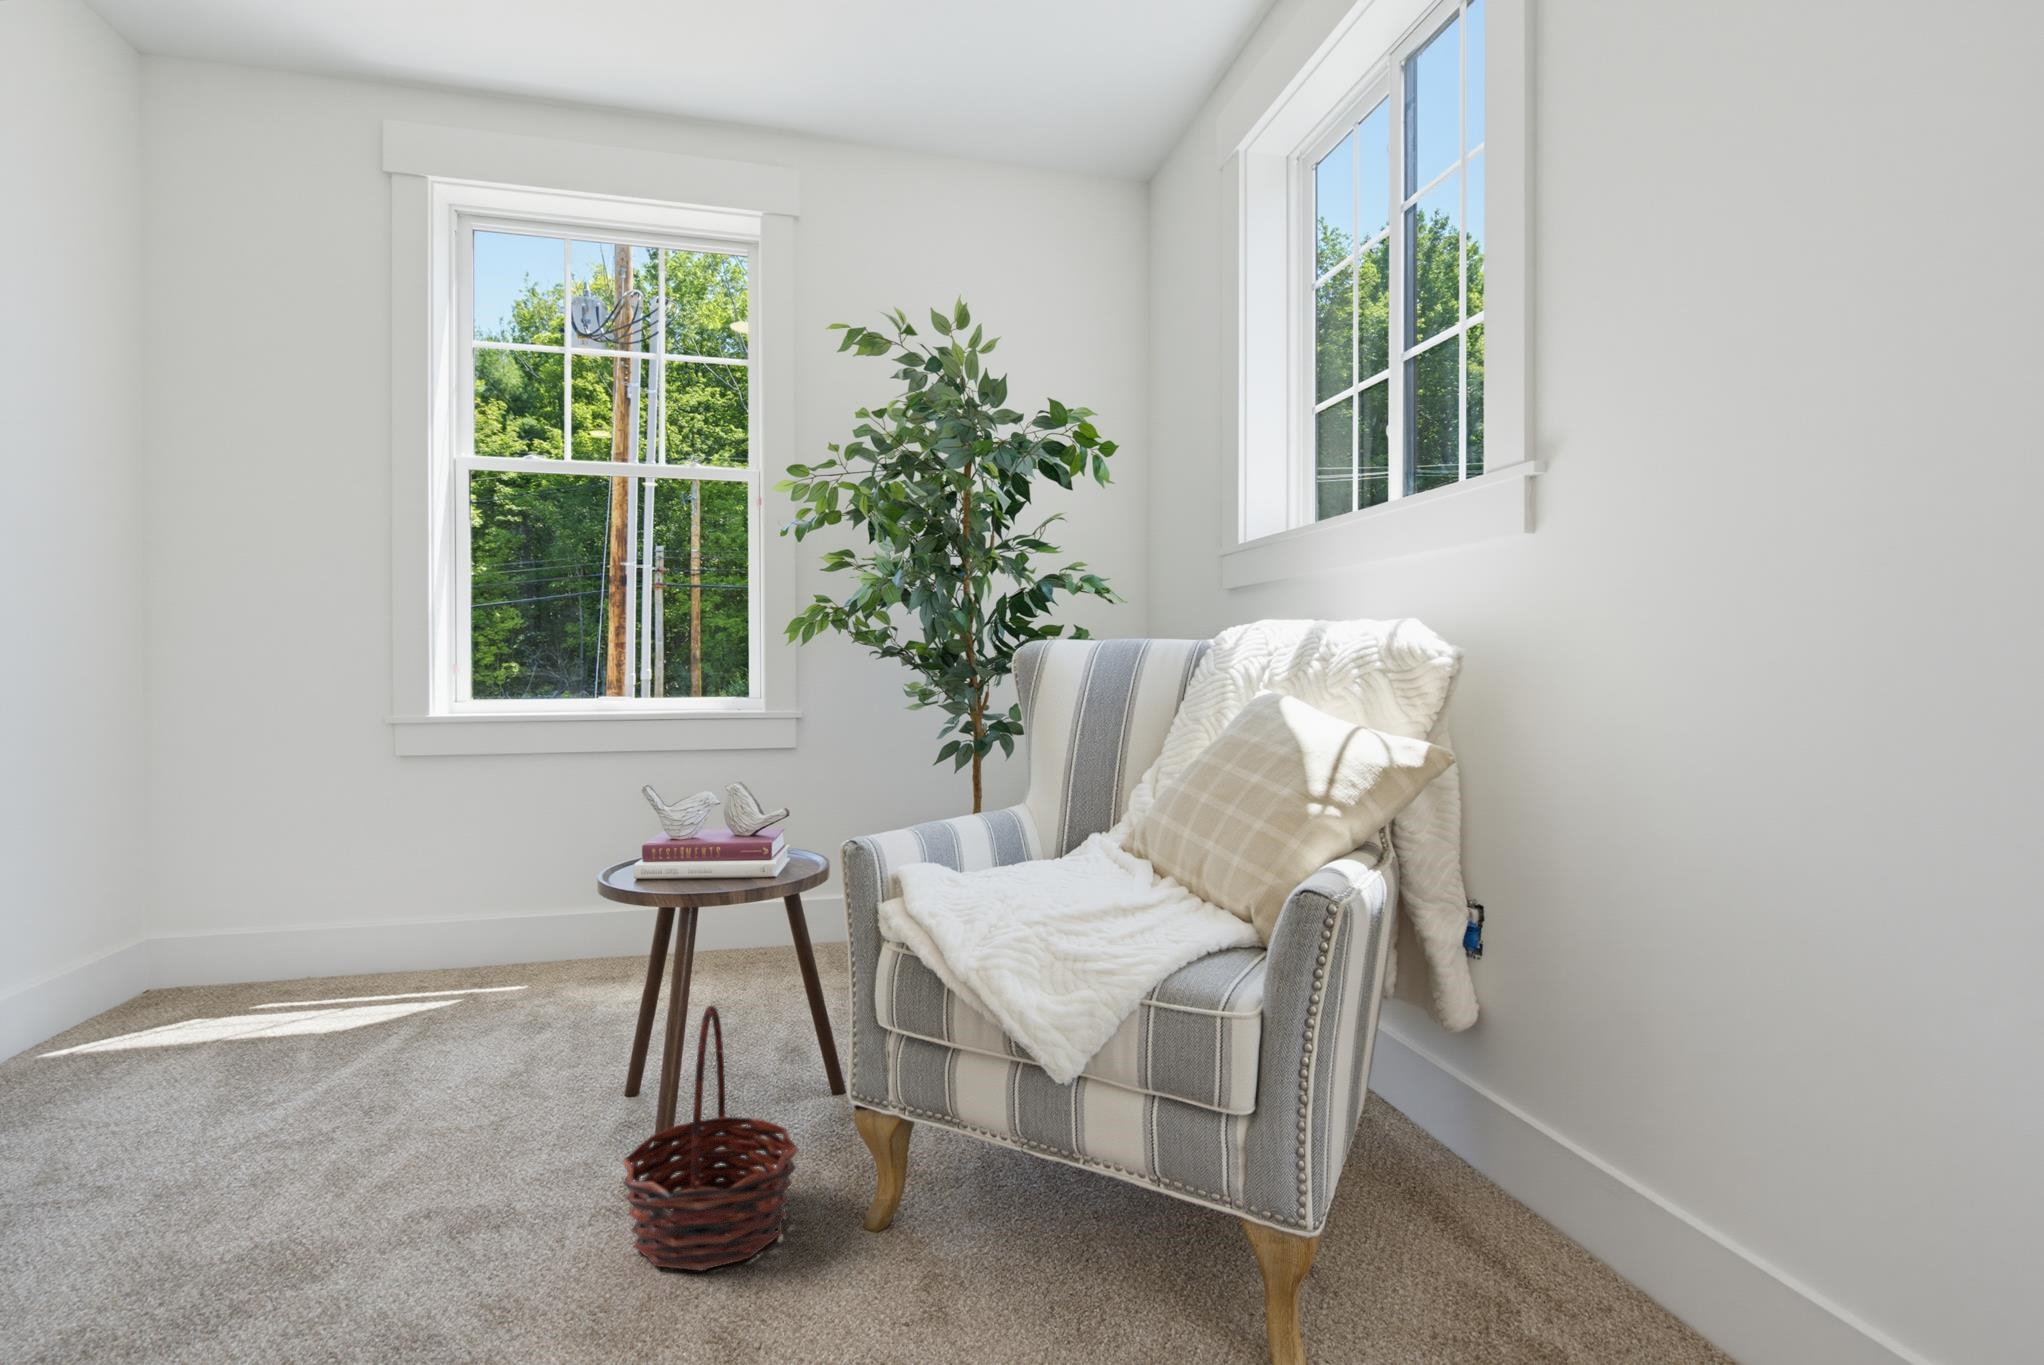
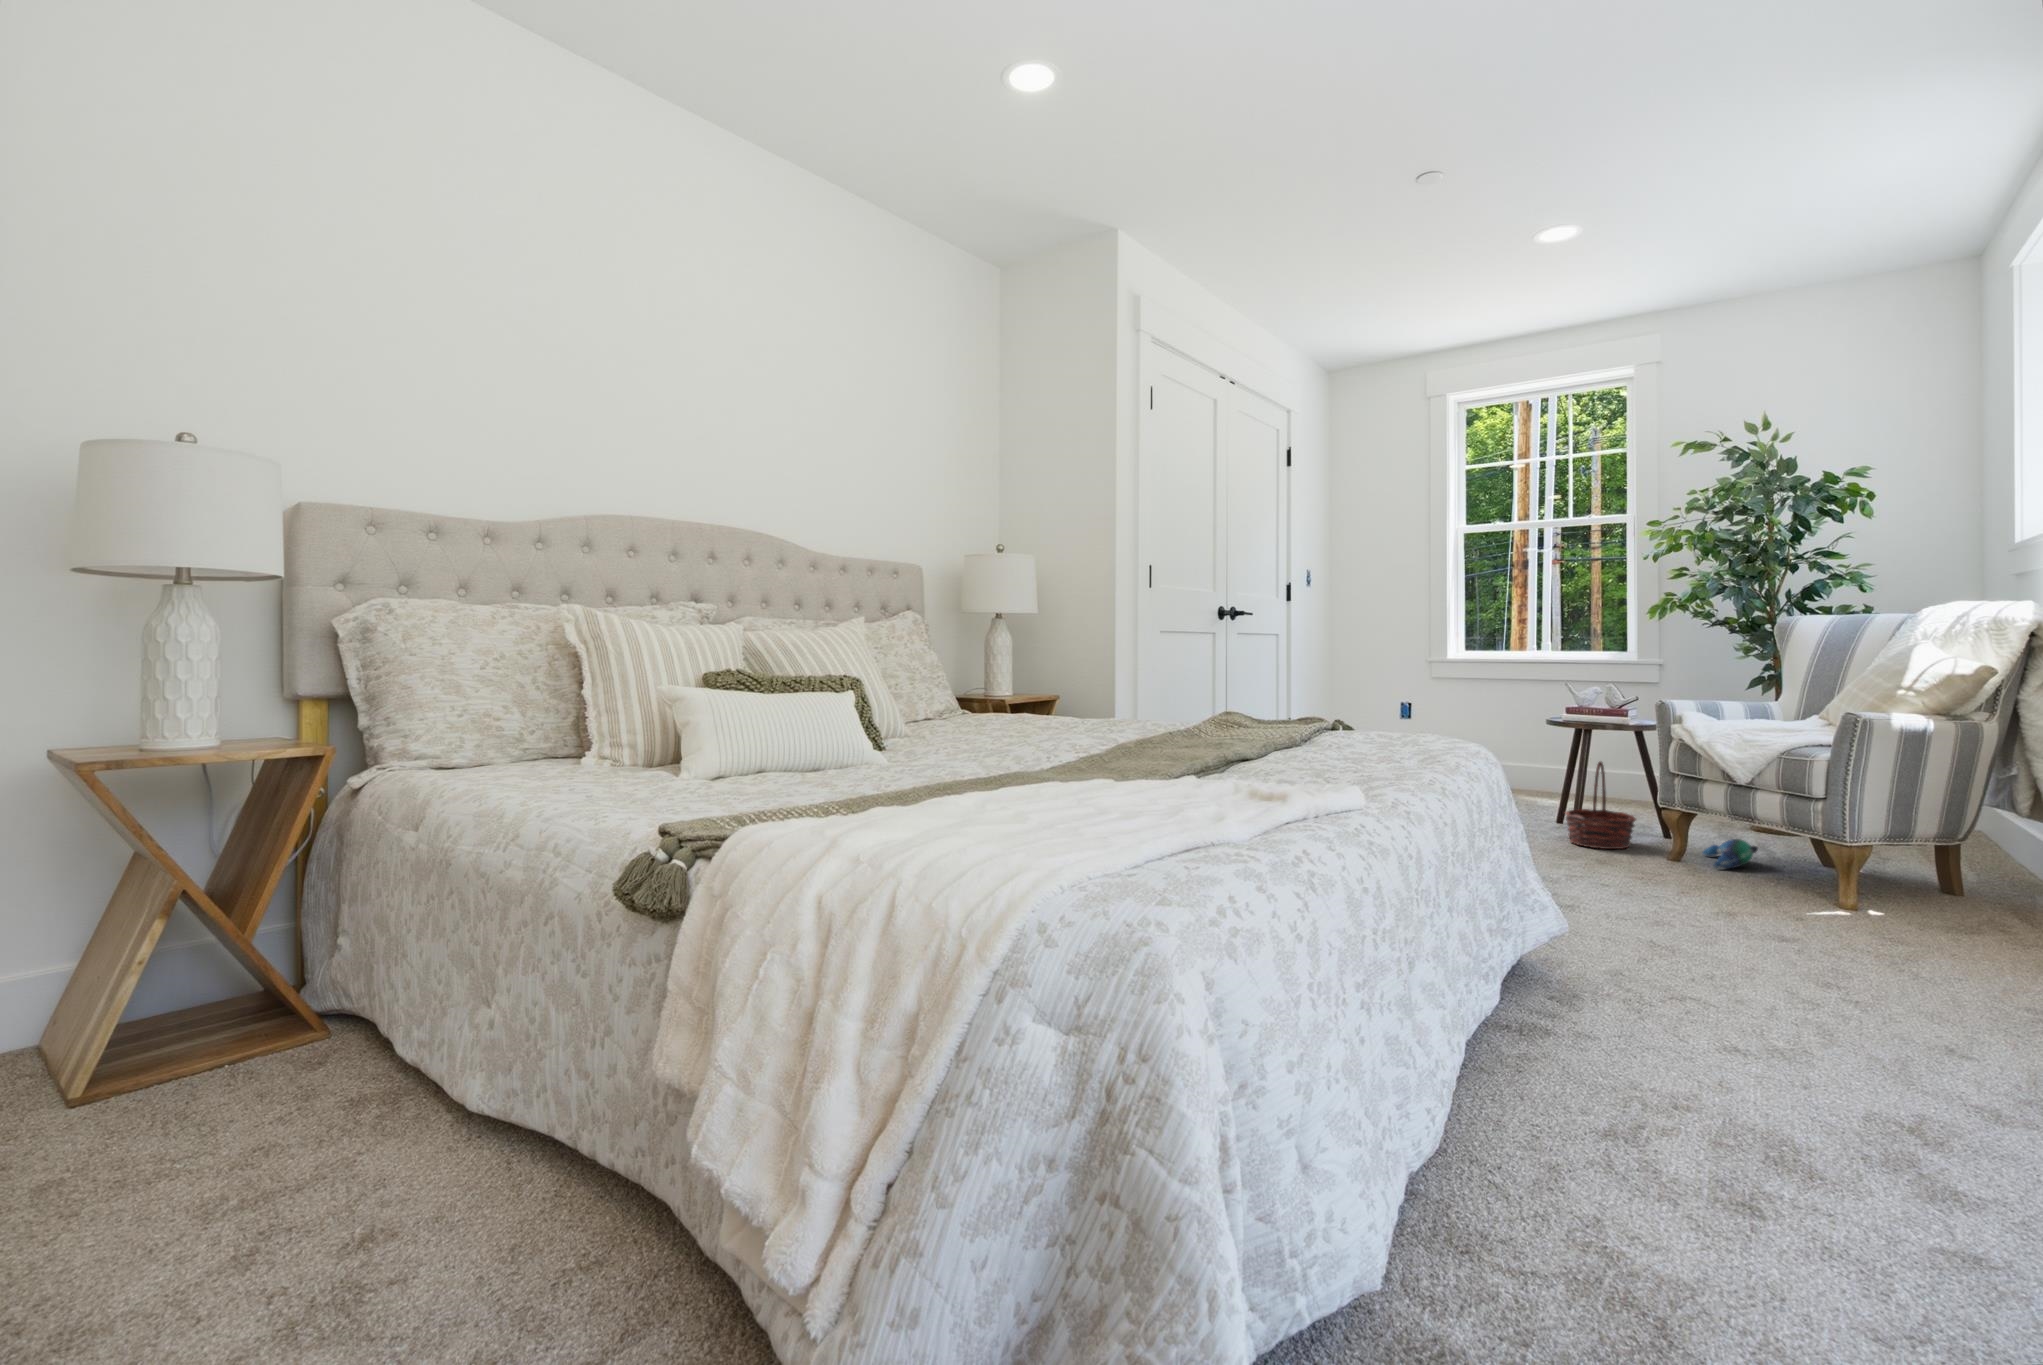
plush toy: none [941,1172,1067,1304] -> present [1703,839,1758,868]

